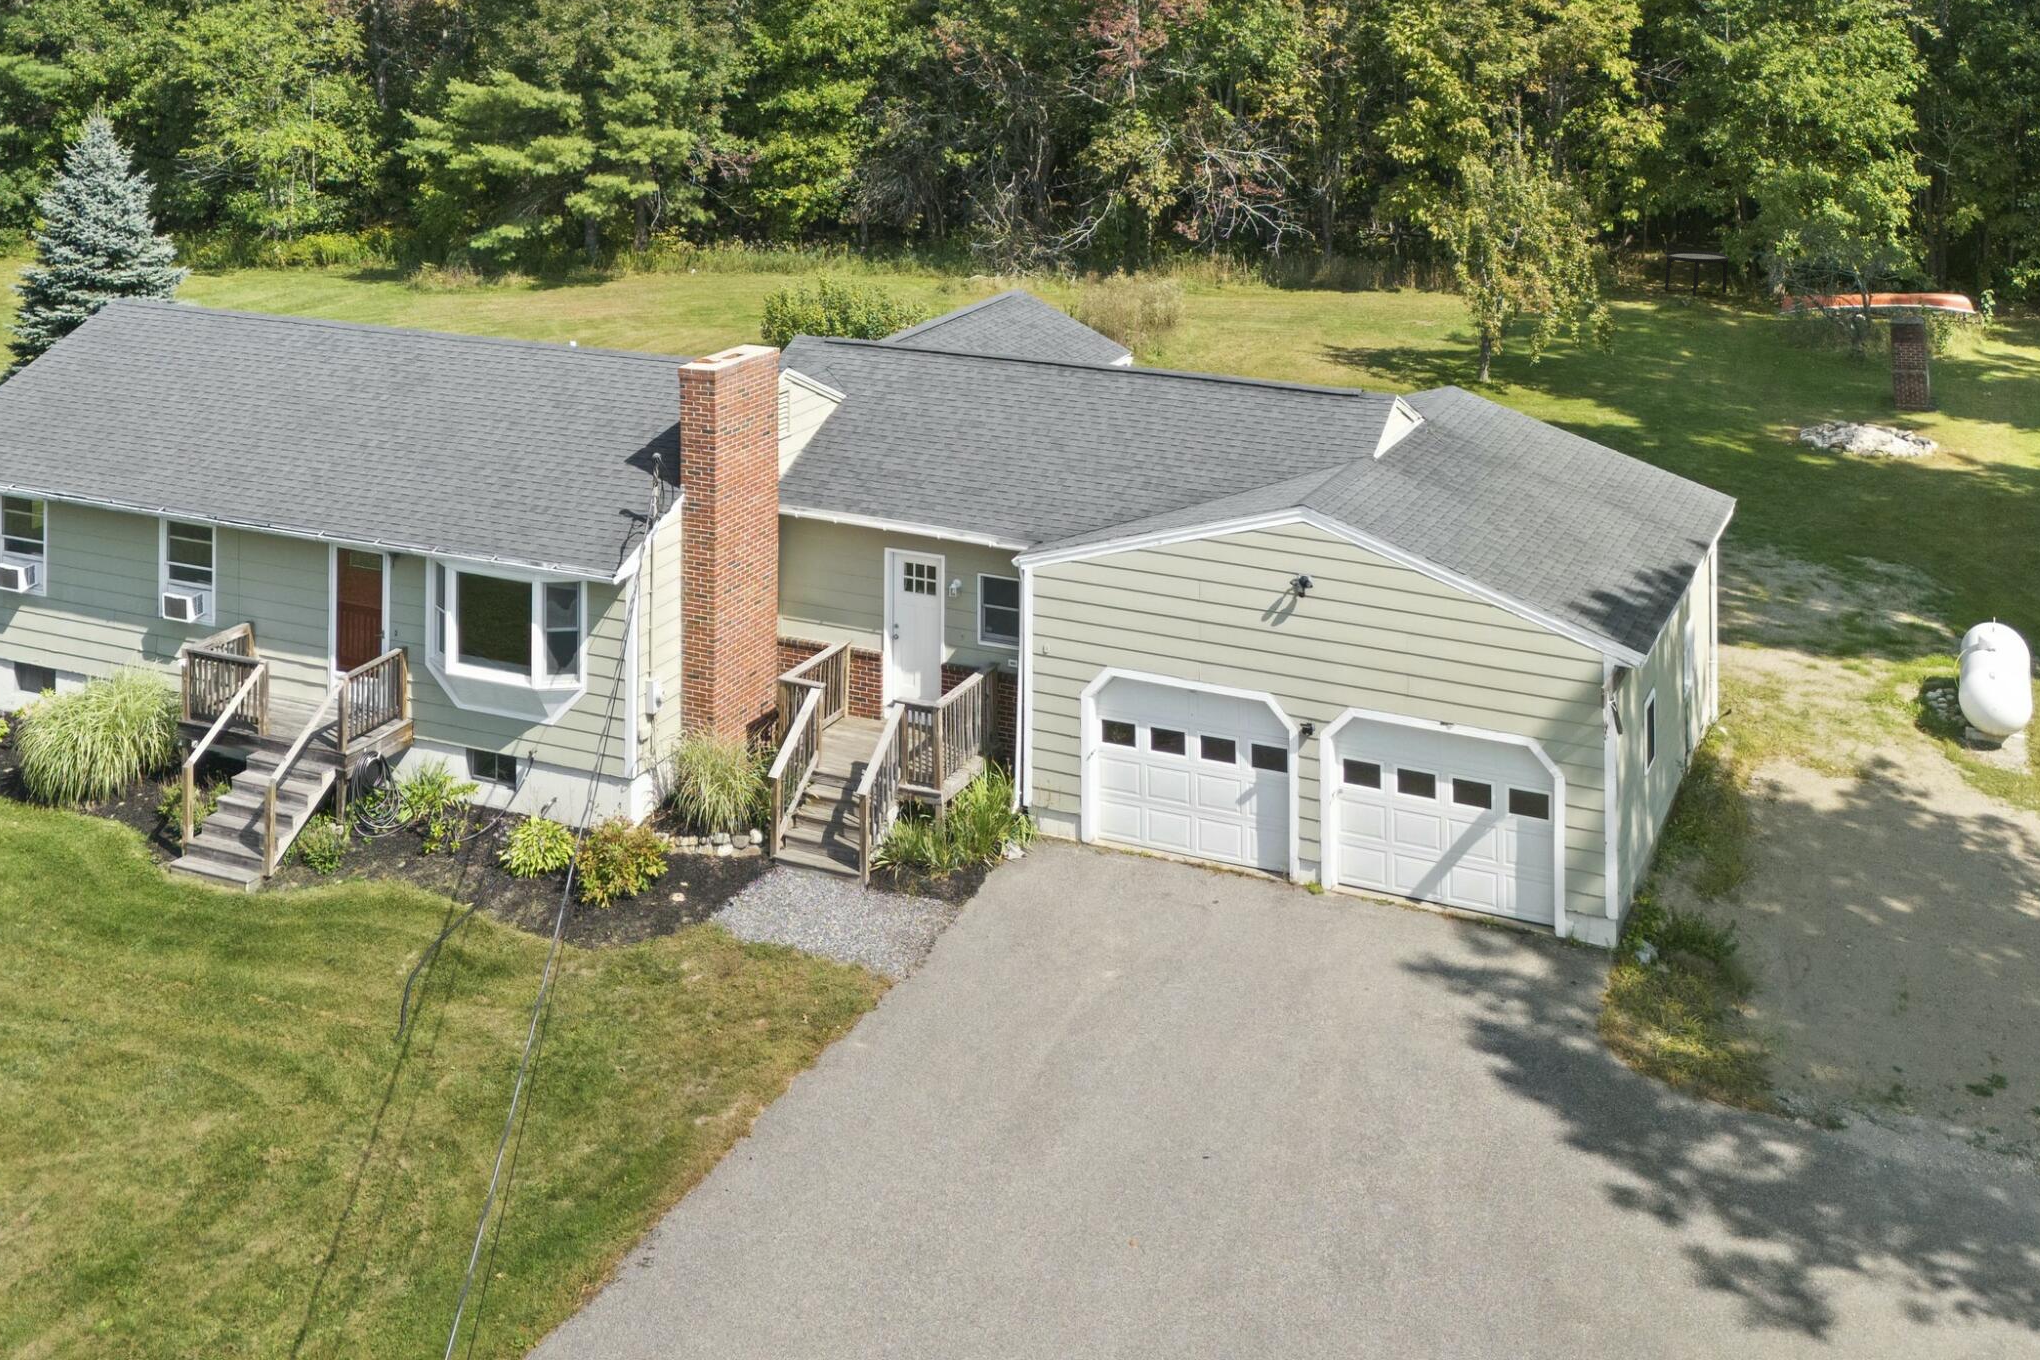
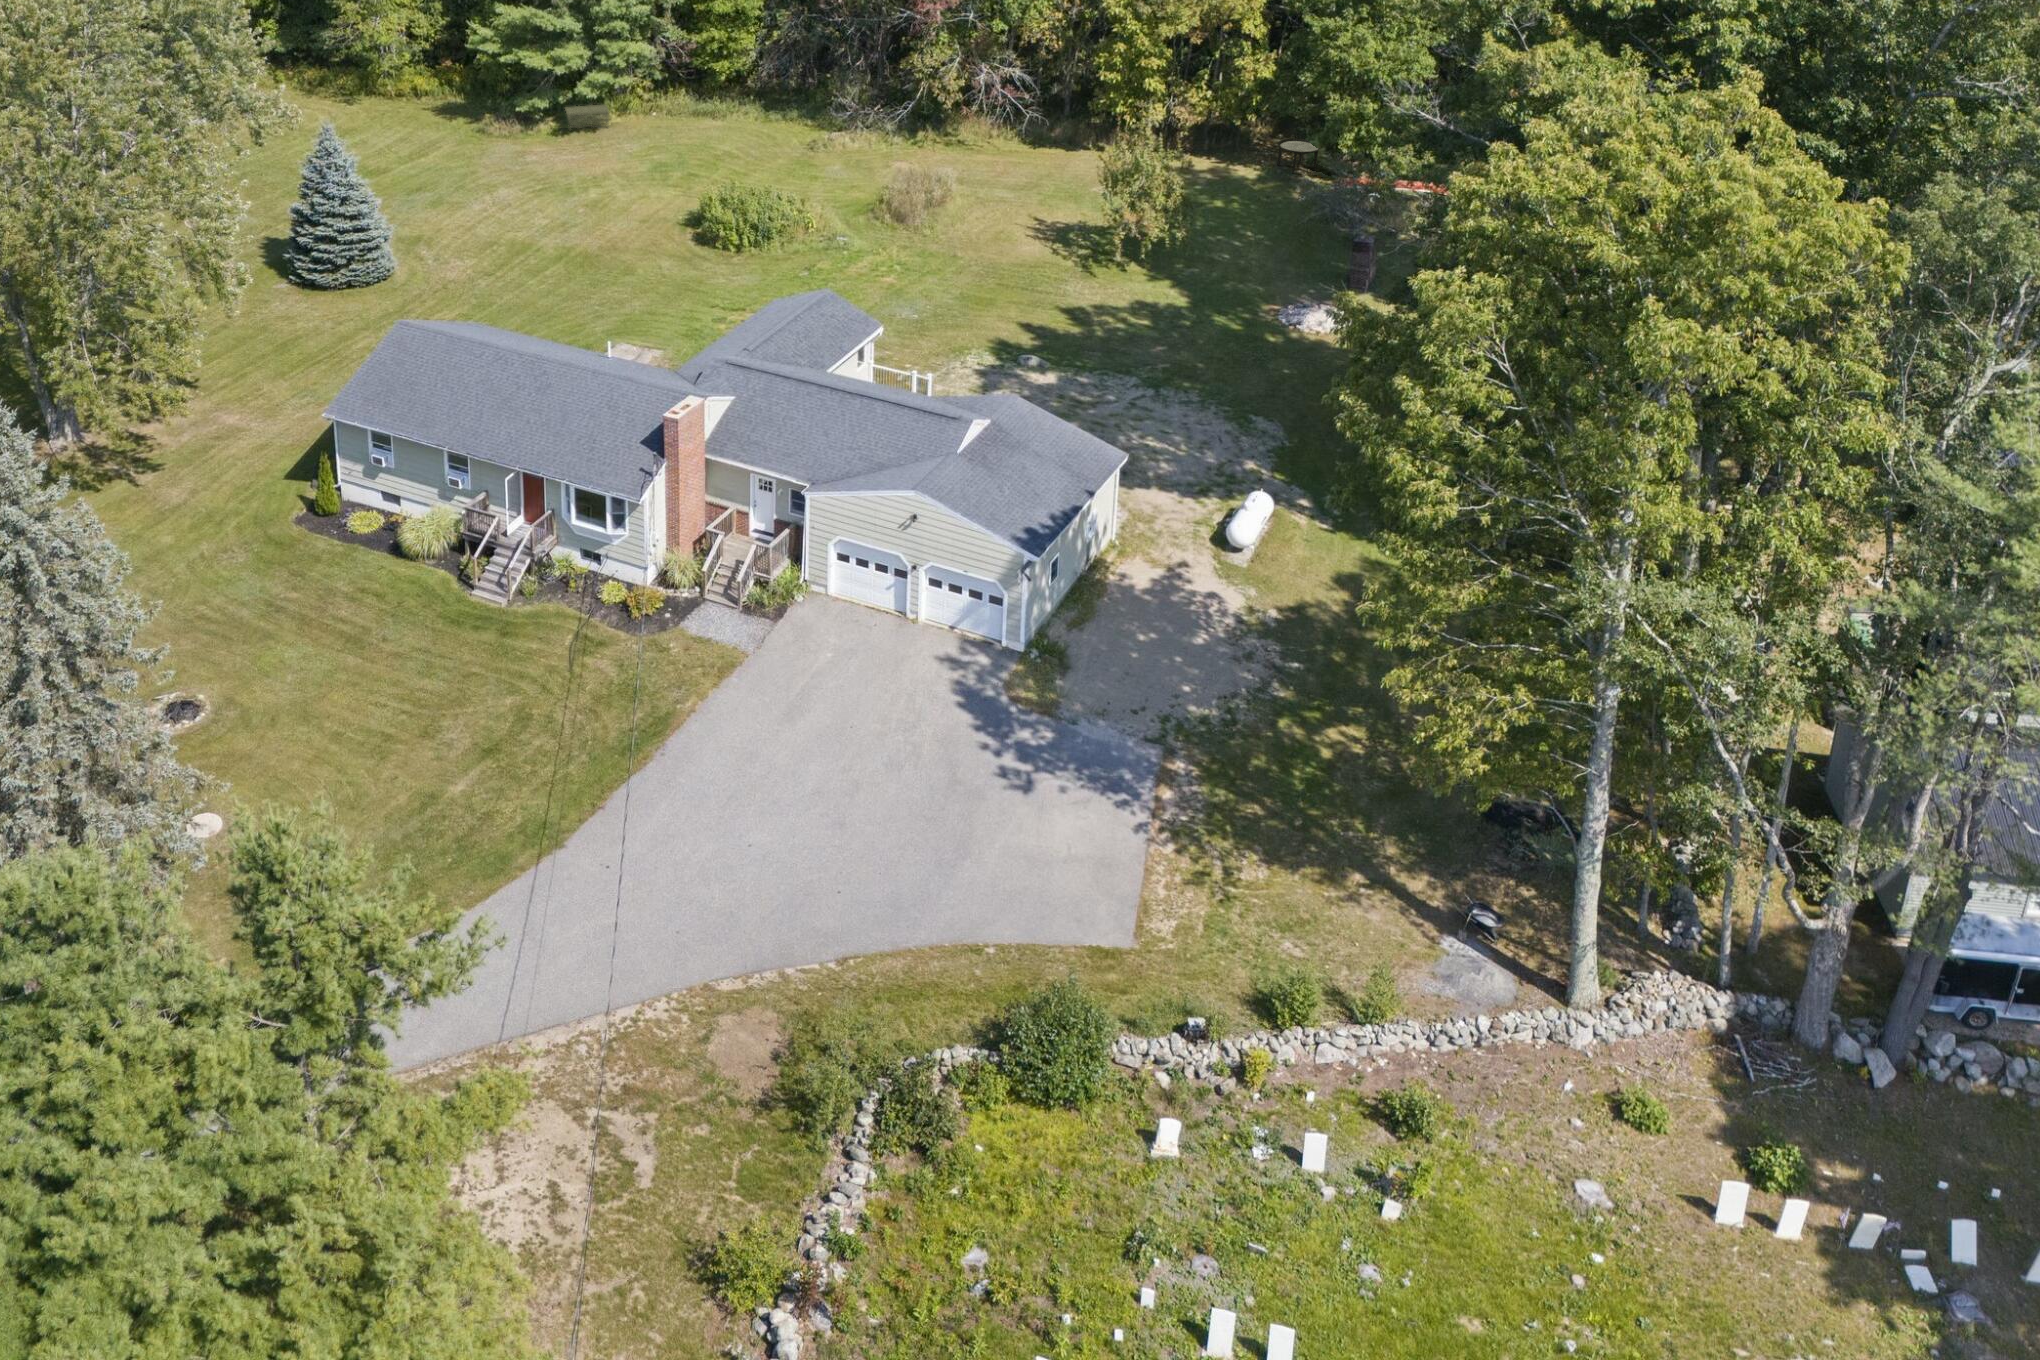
storage bench: none [564,248,632,283] -> present [565,105,609,128]

